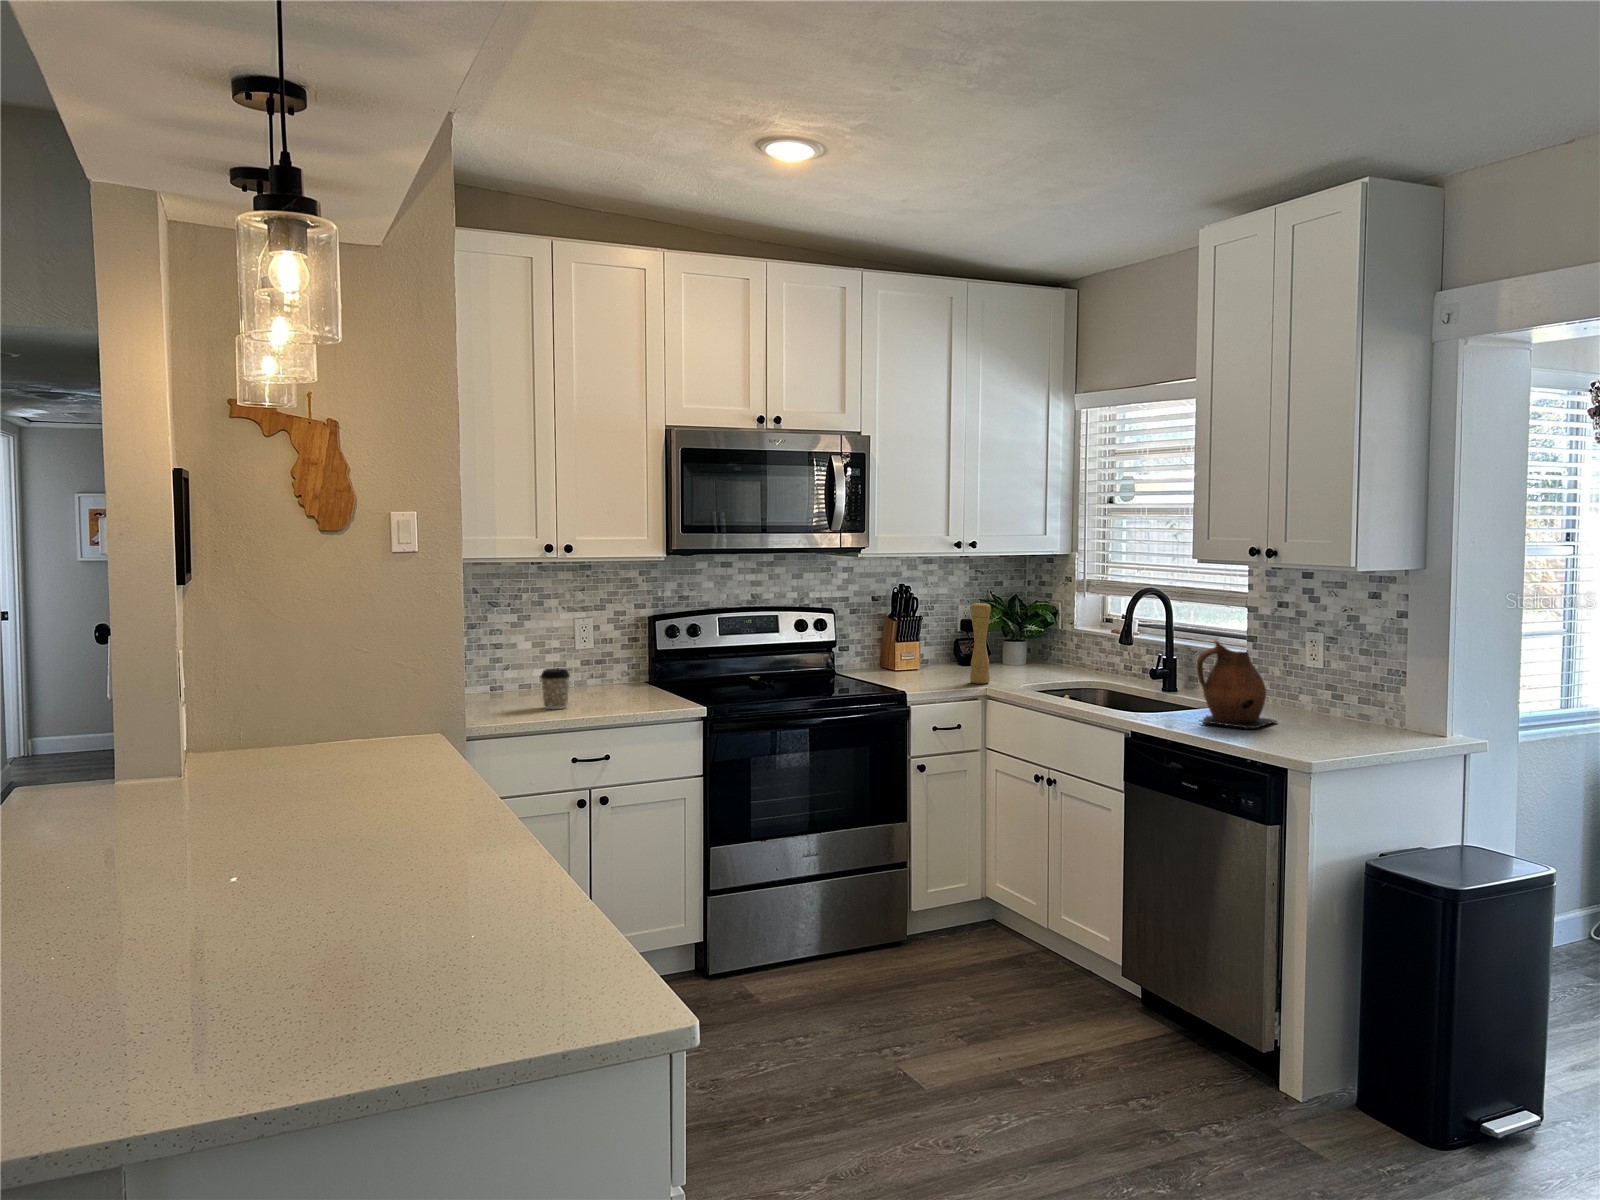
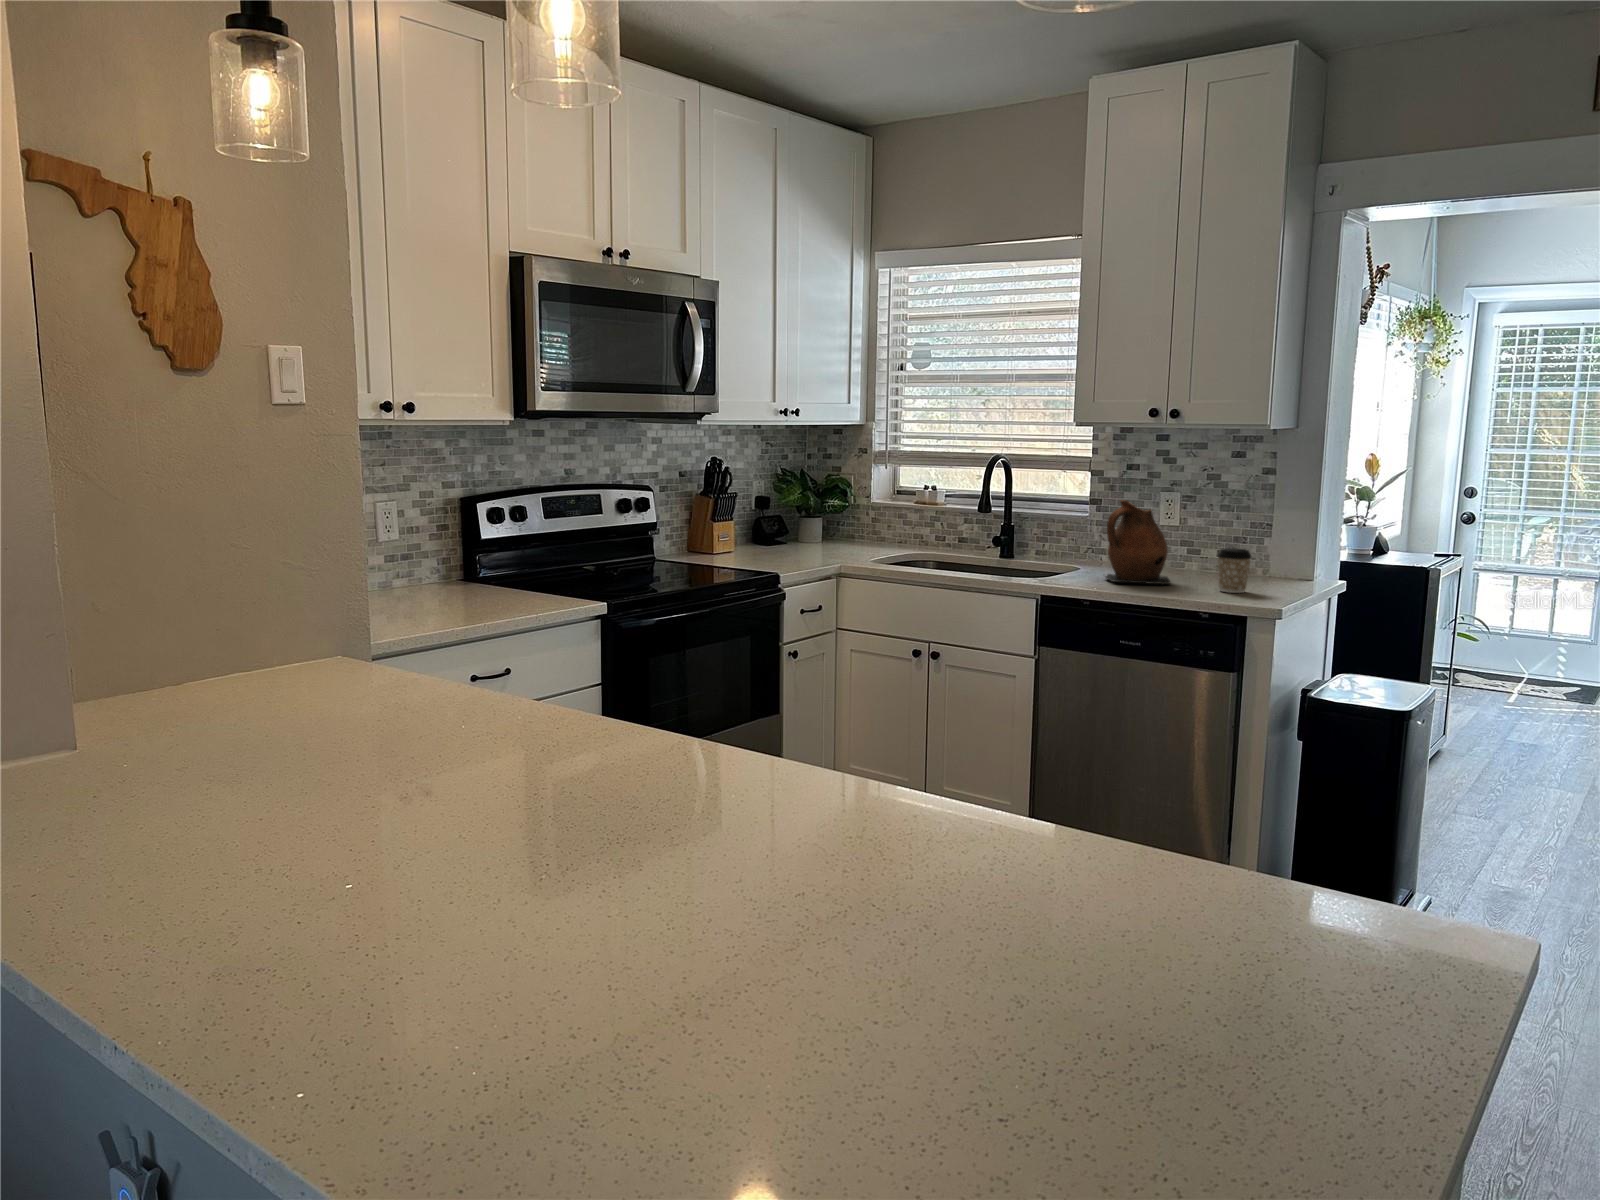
pepper mill: present [970,602,991,683] -> none [816,472,838,561]
coffee cup: present [541,669,570,709] -> present [1218,548,1251,593]

